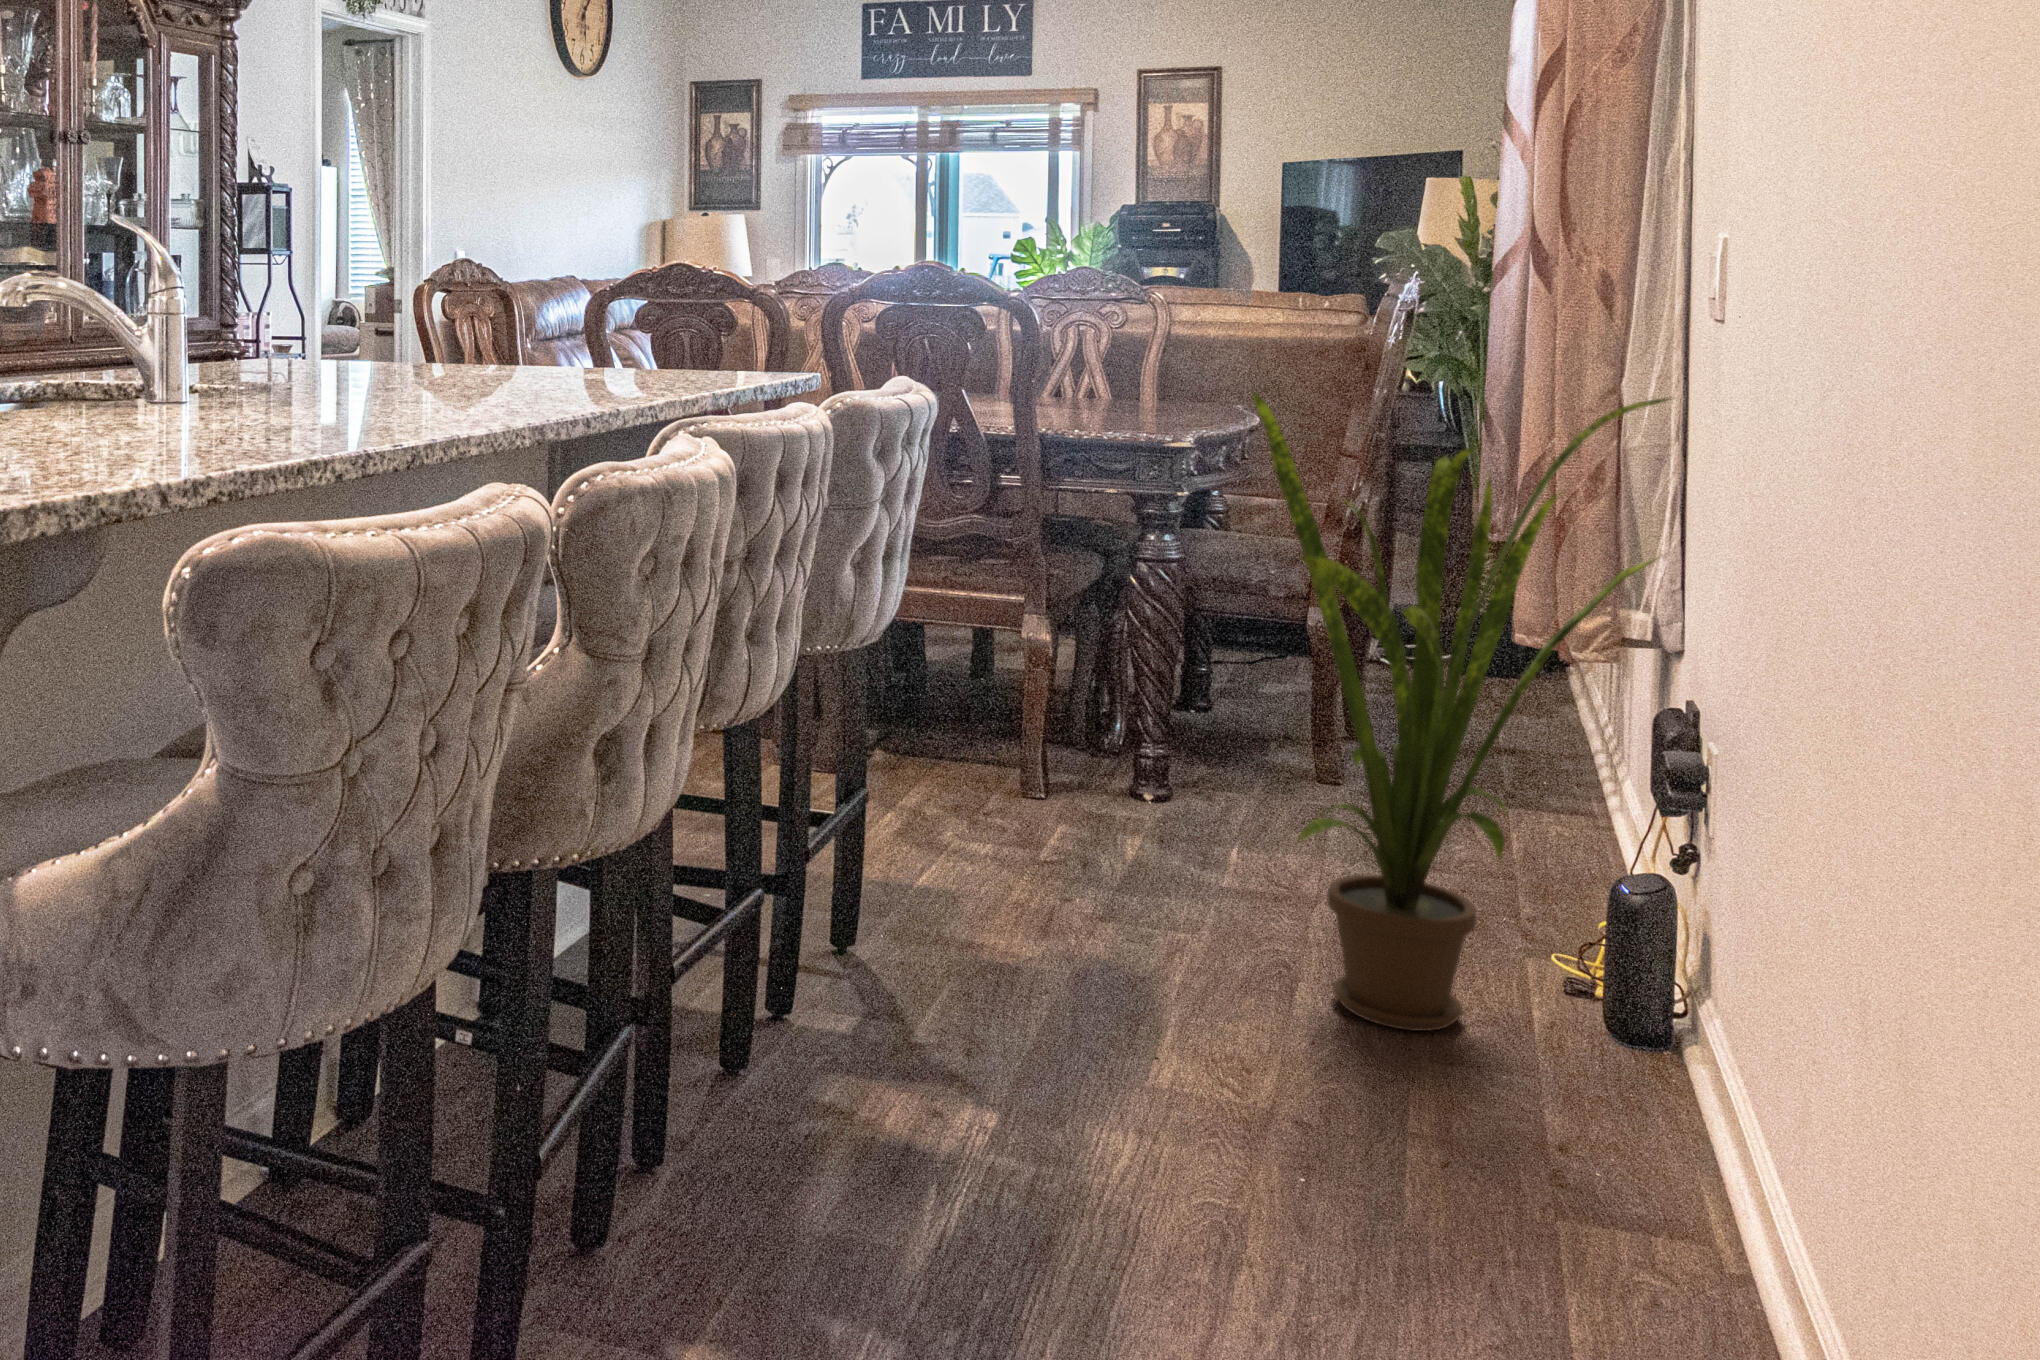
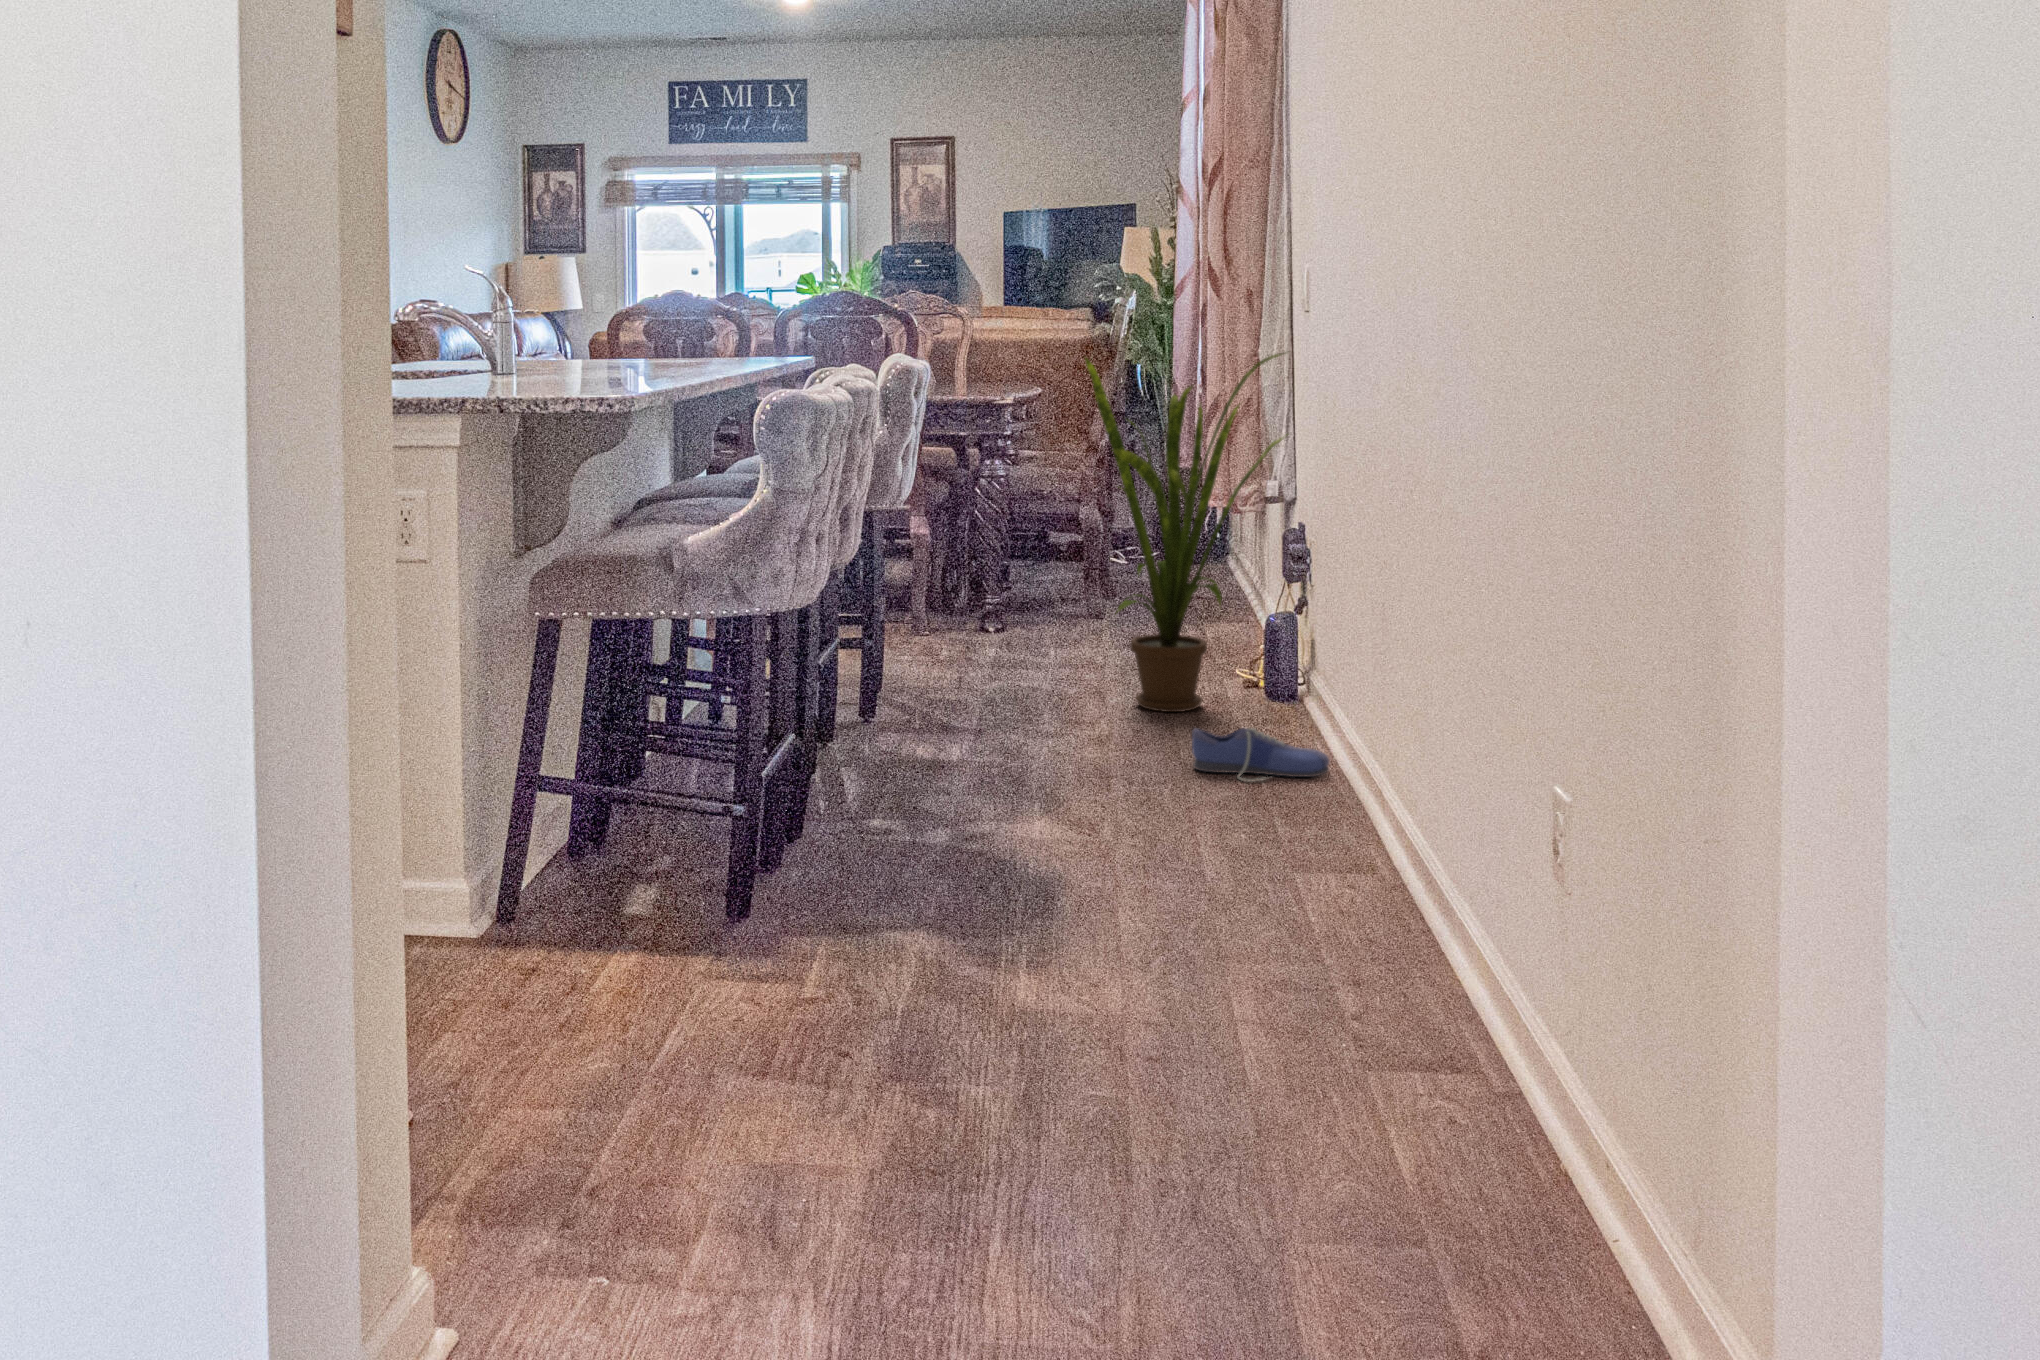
shoe: none [1396,1142,1708,1307] -> present [1192,728,1330,782]

